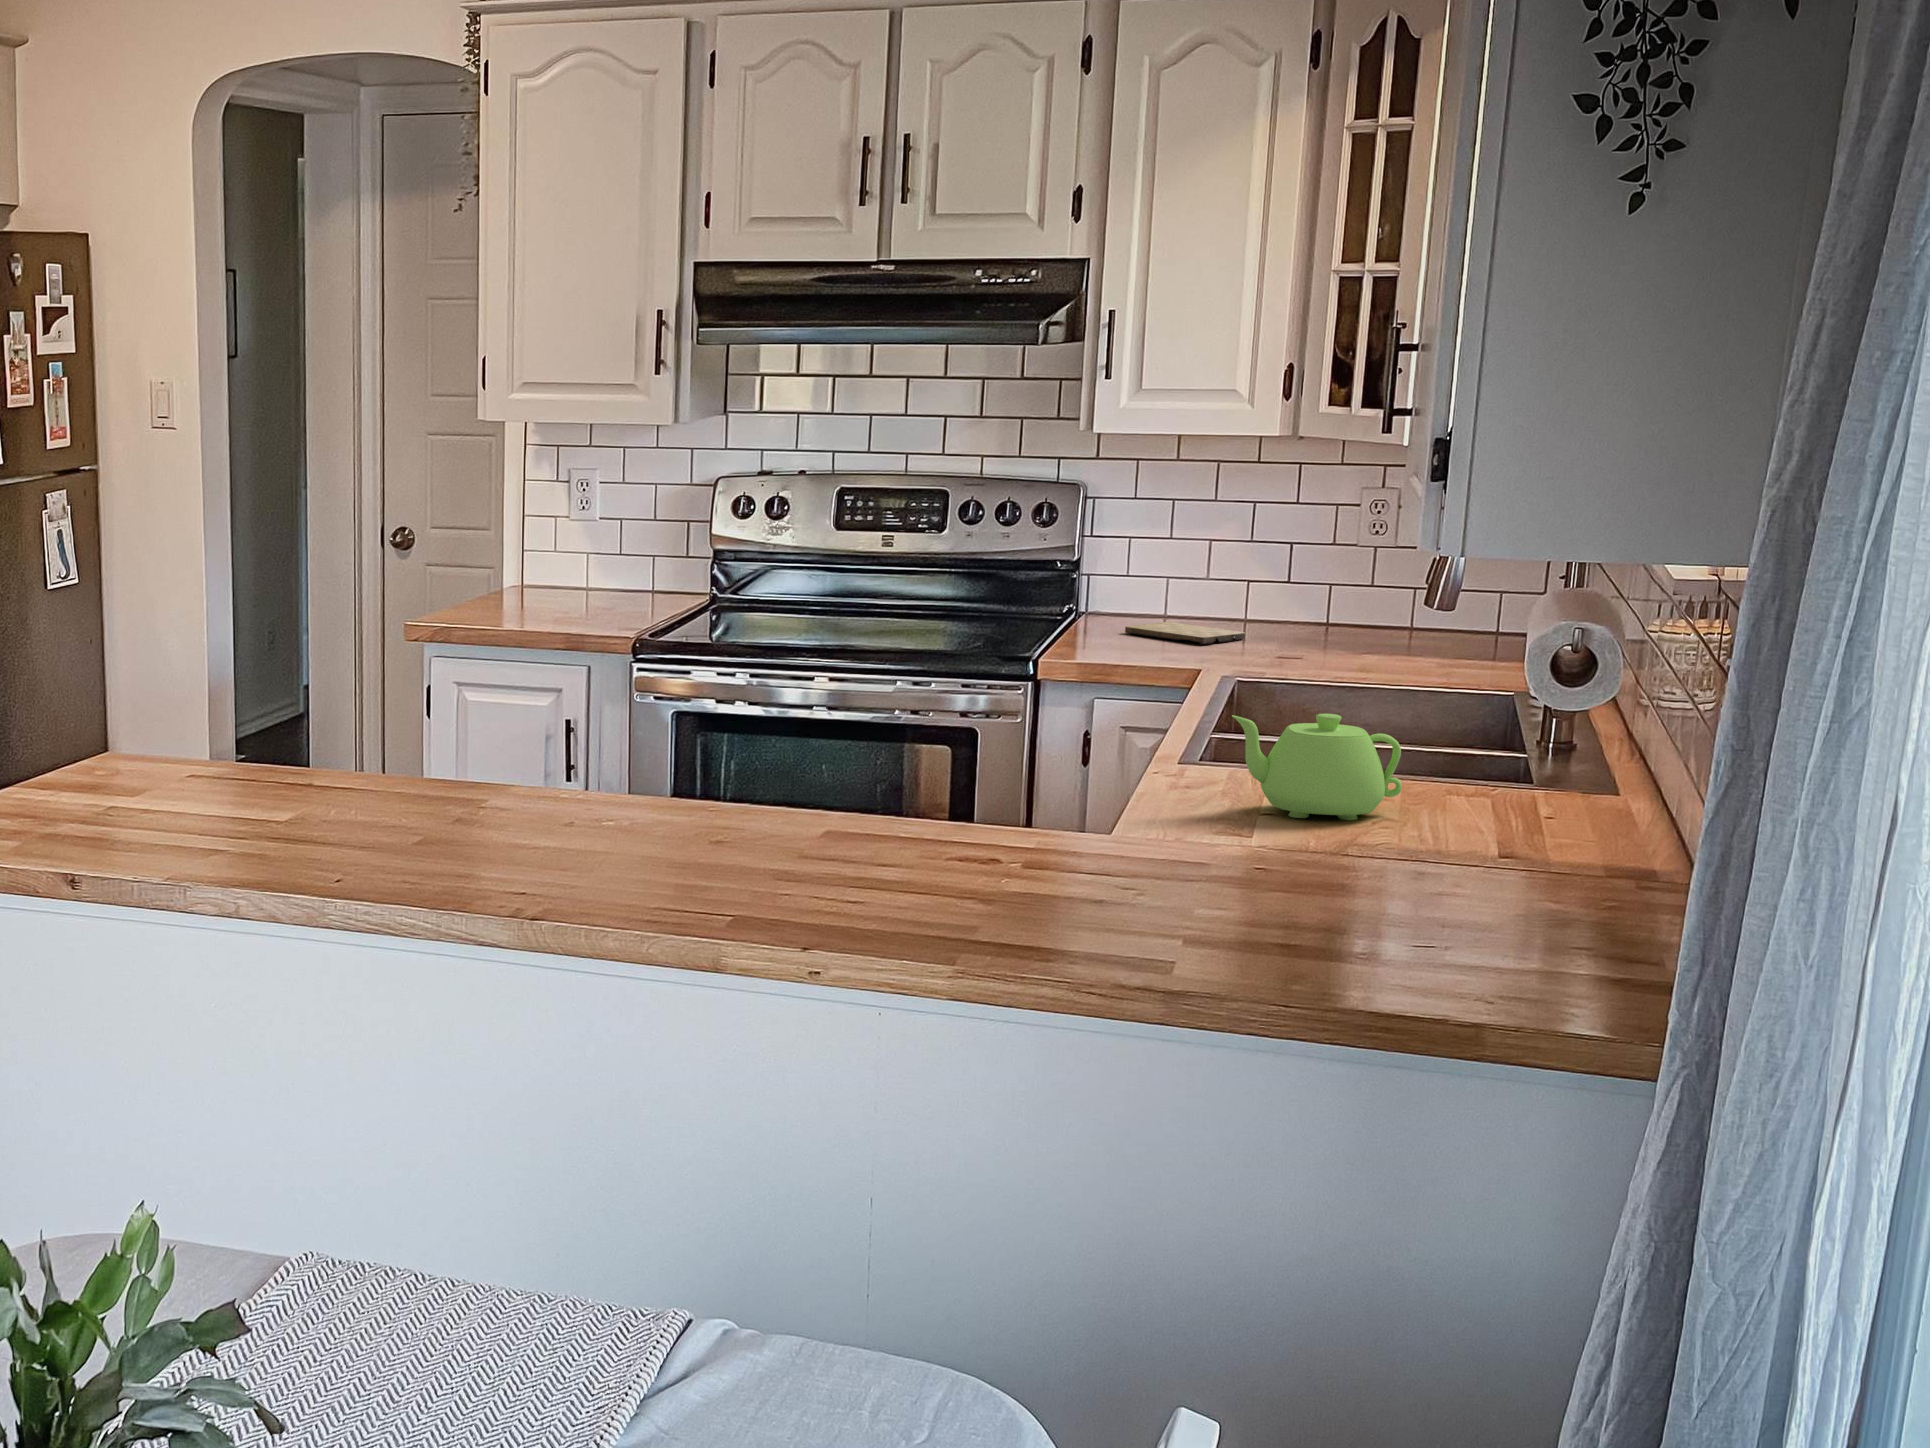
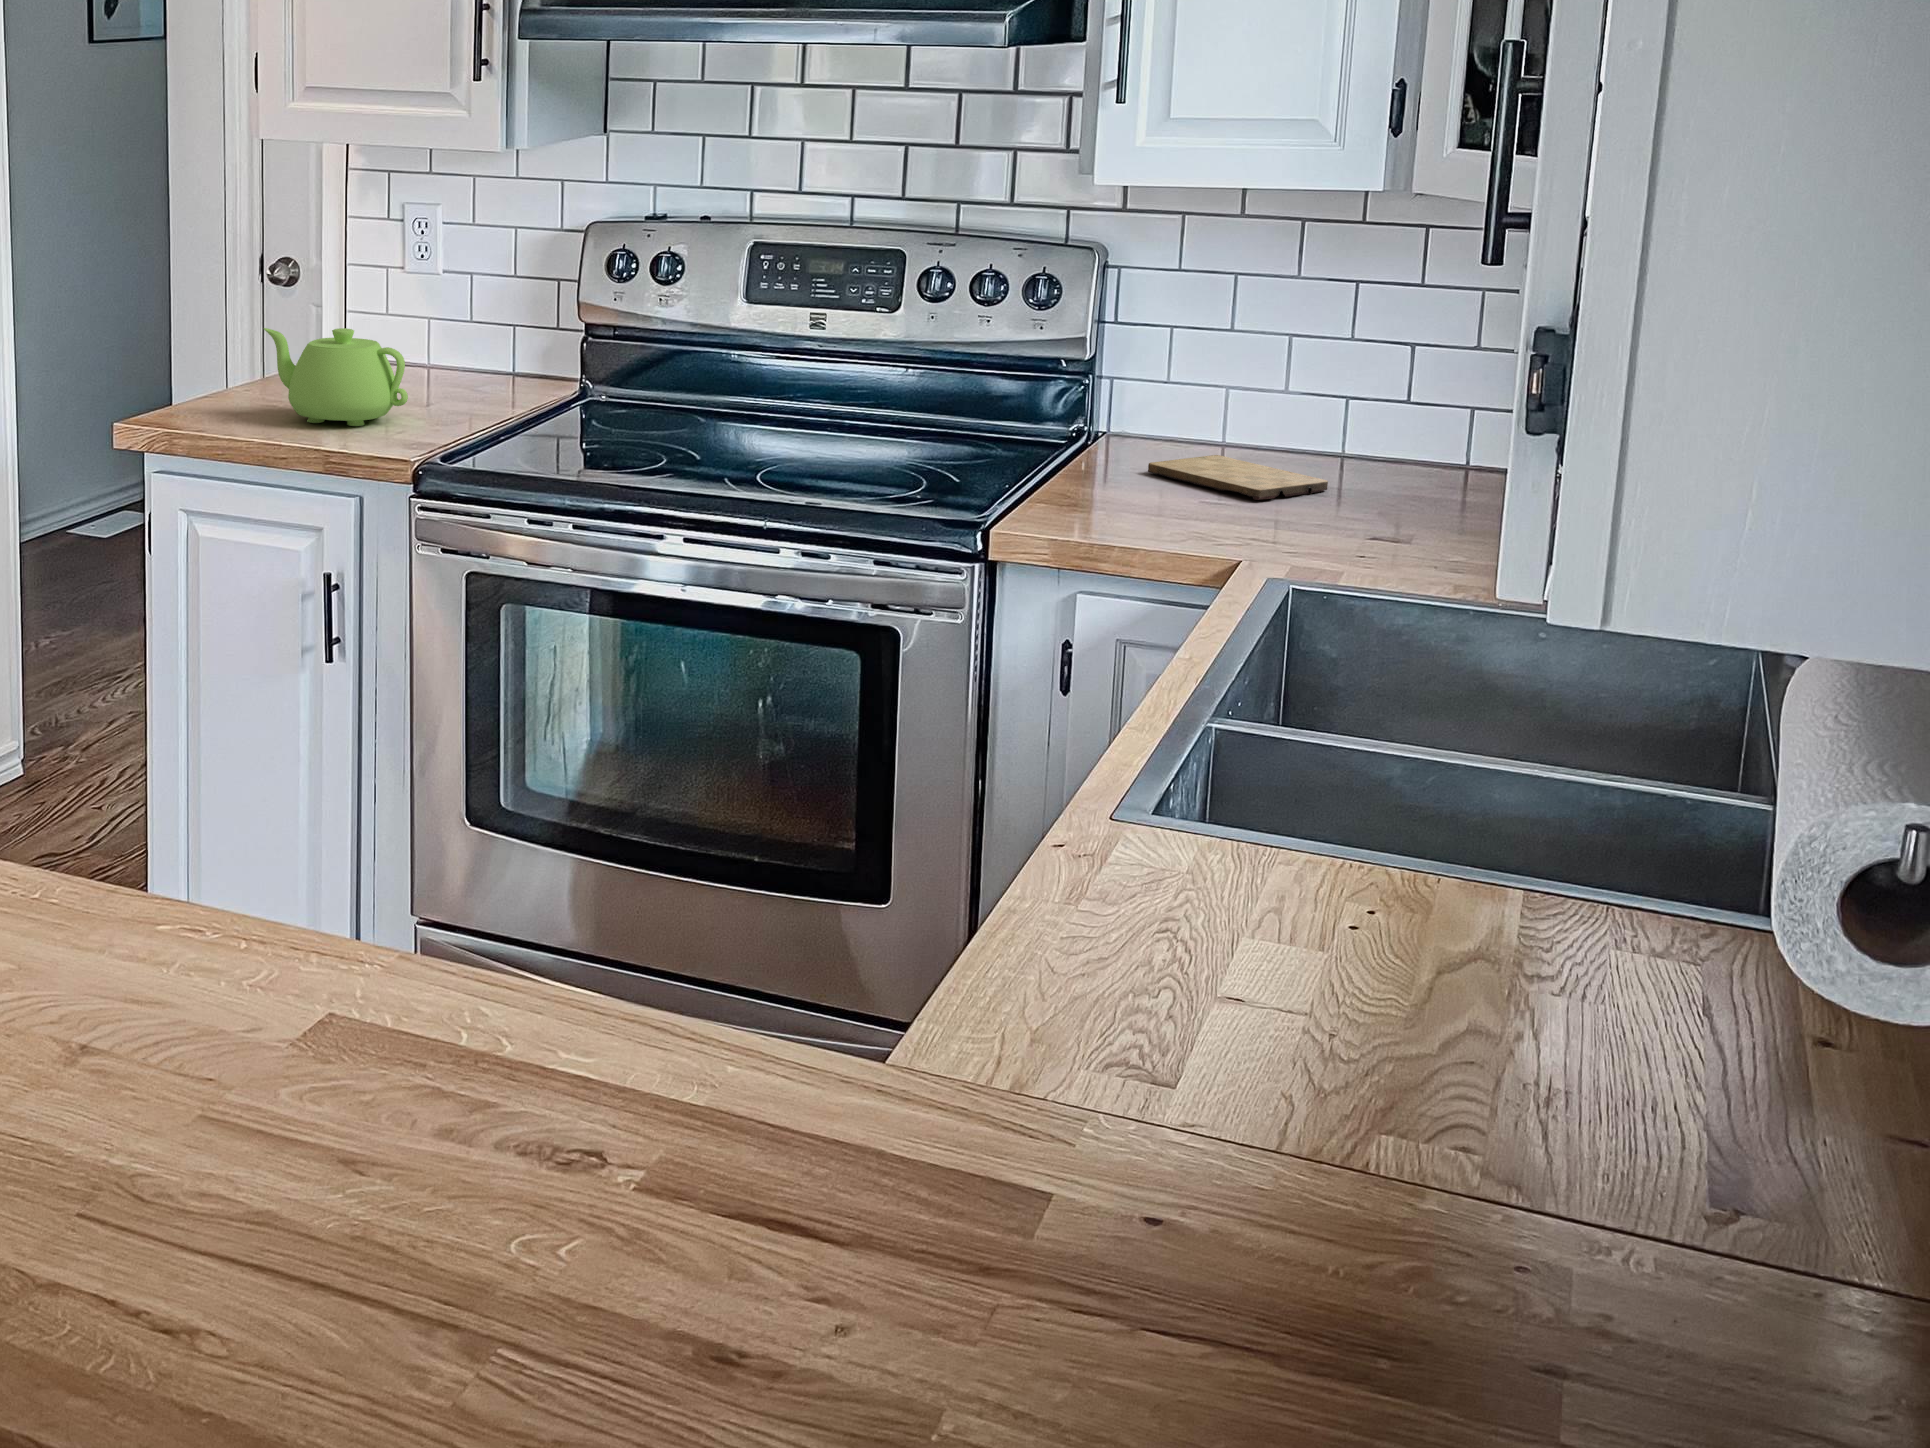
teapot: present [1232,714,1402,820] -> present [264,328,408,426]

